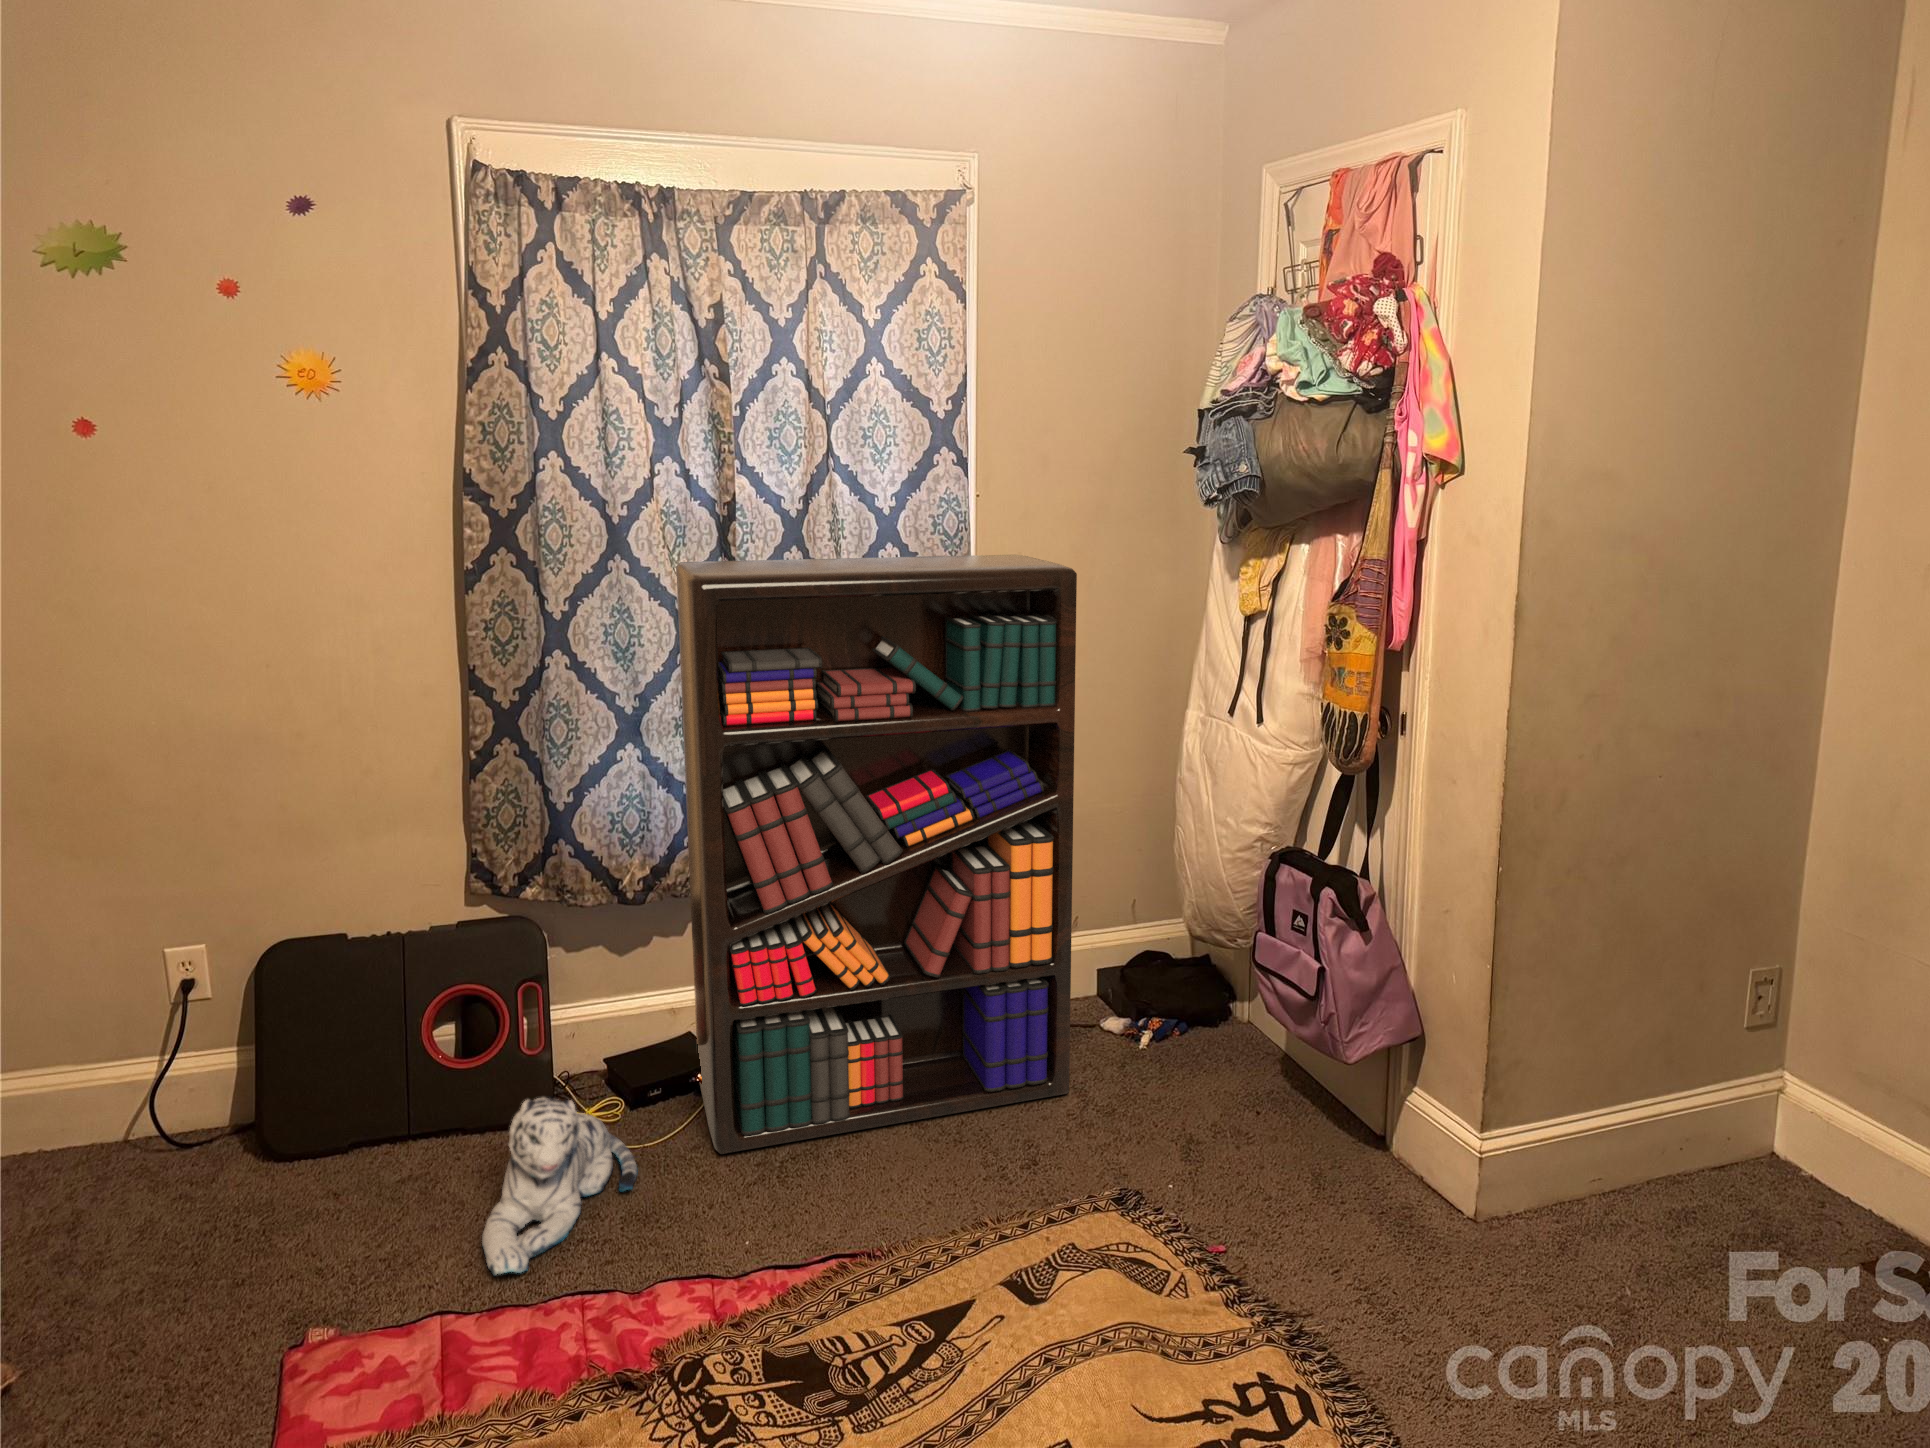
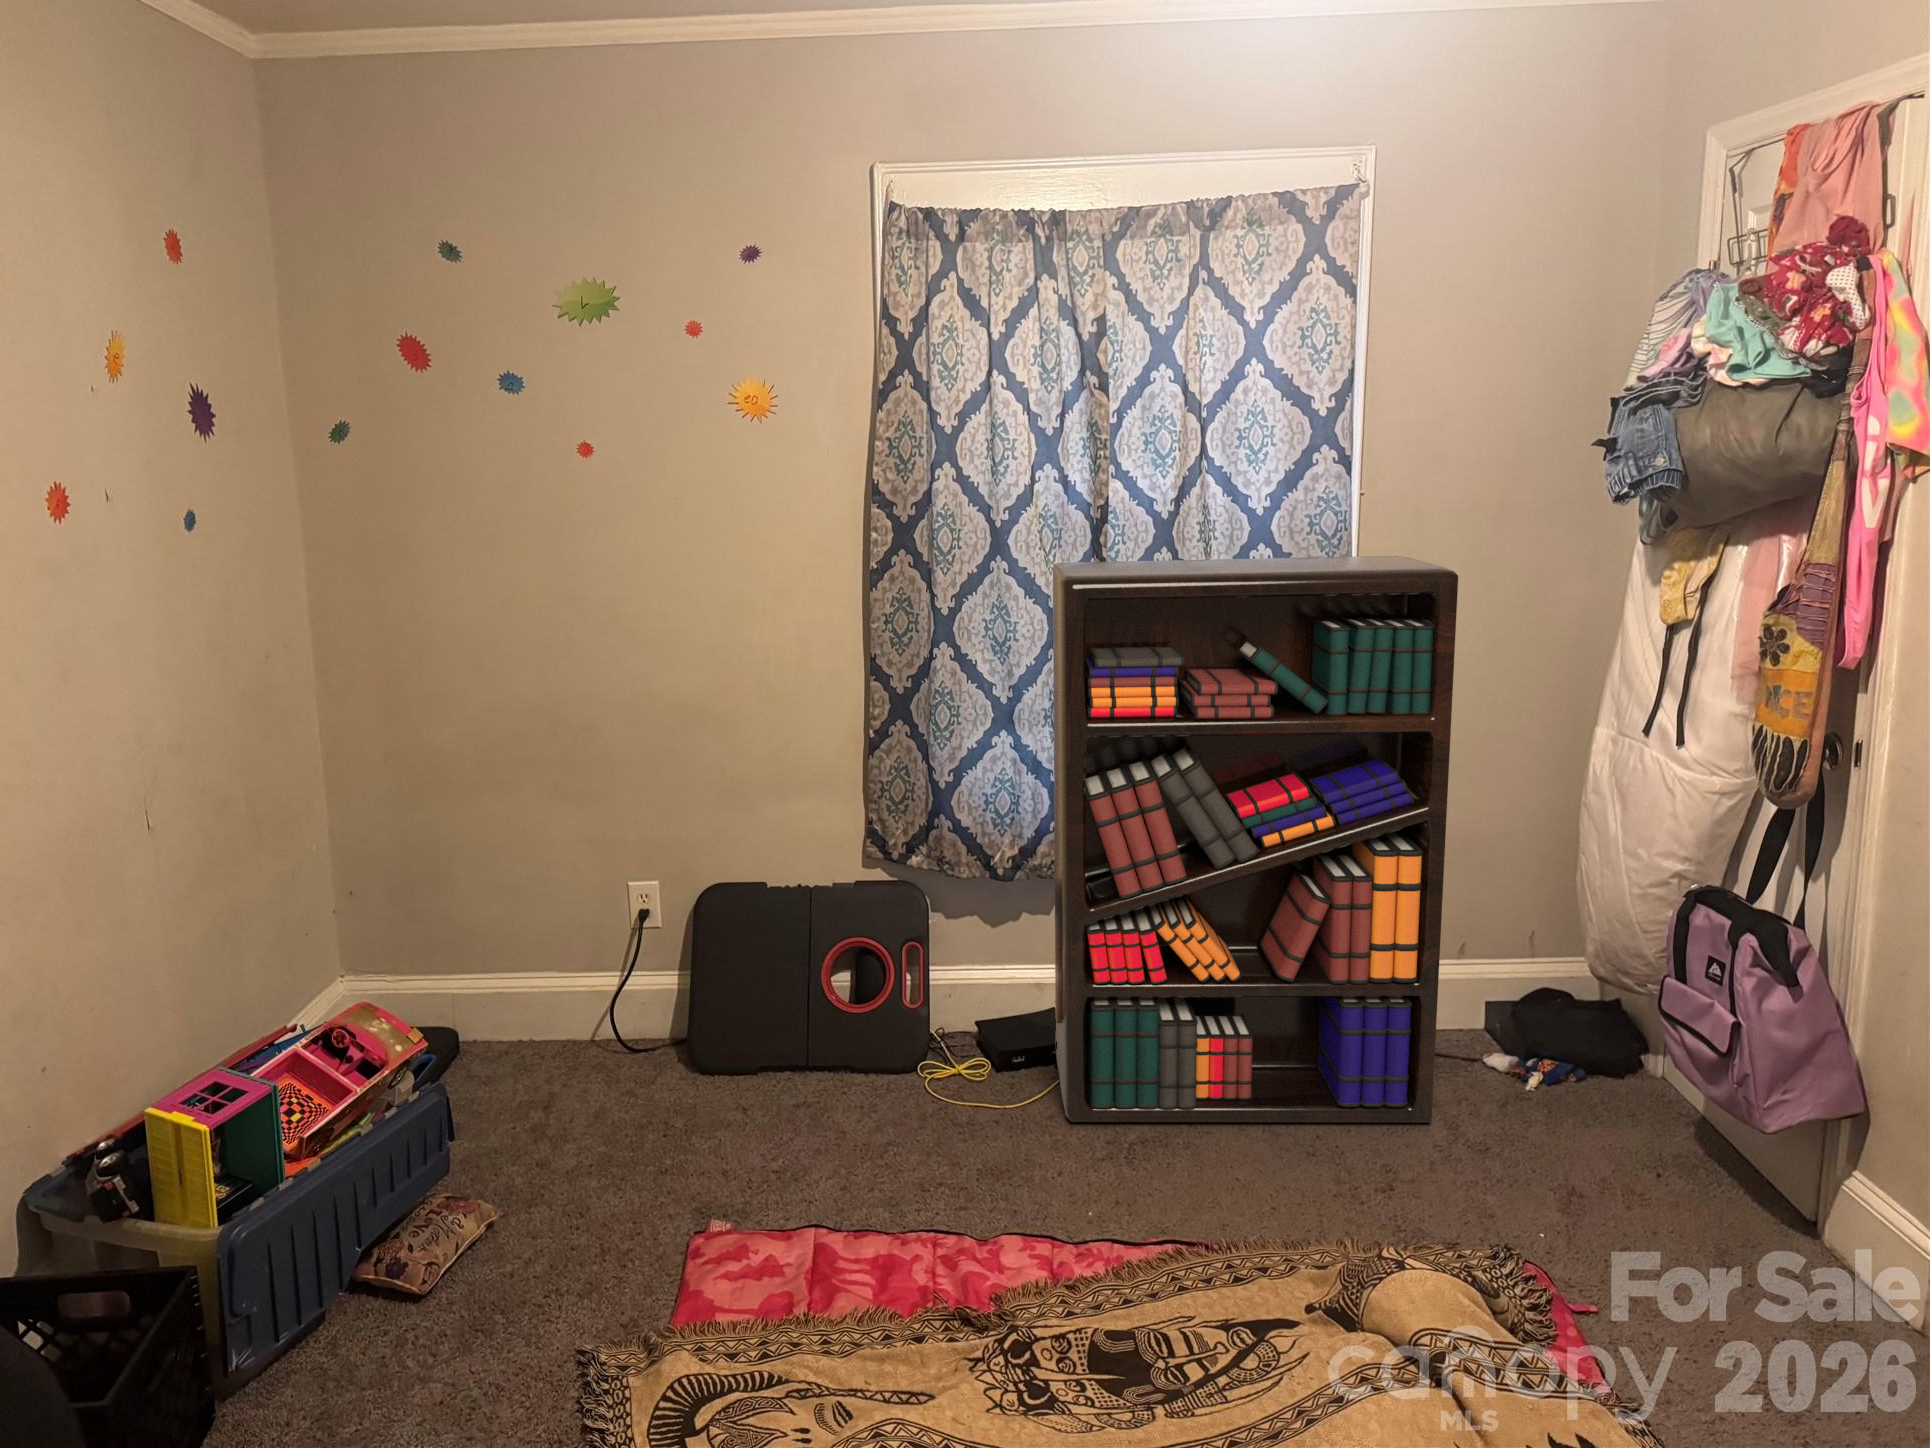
plush toy: present [482,1097,638,1275] -> none [862,1041,996,1191]

